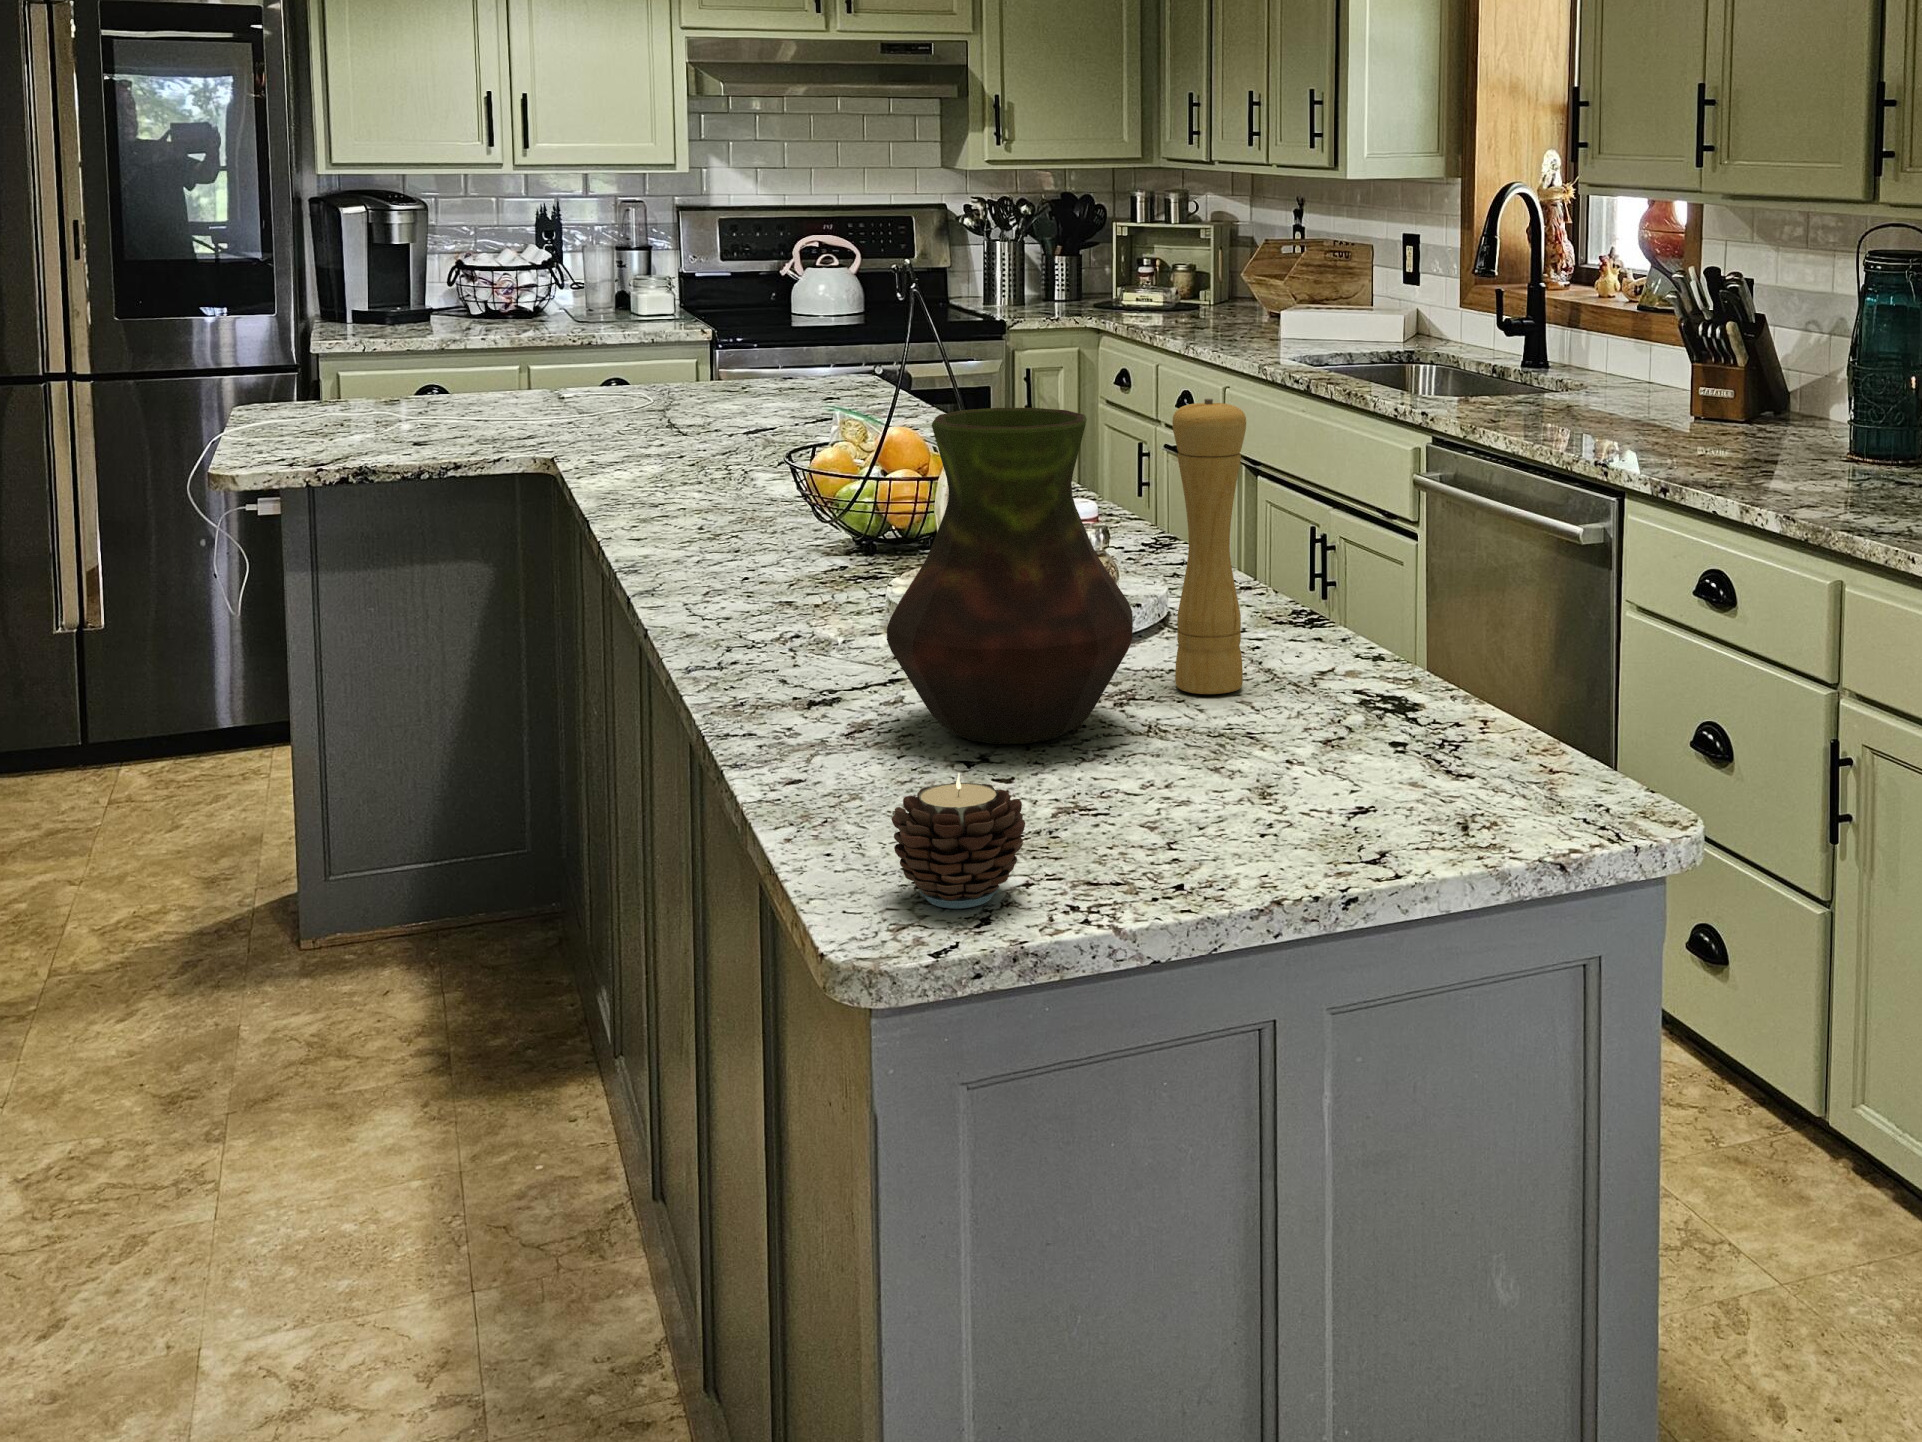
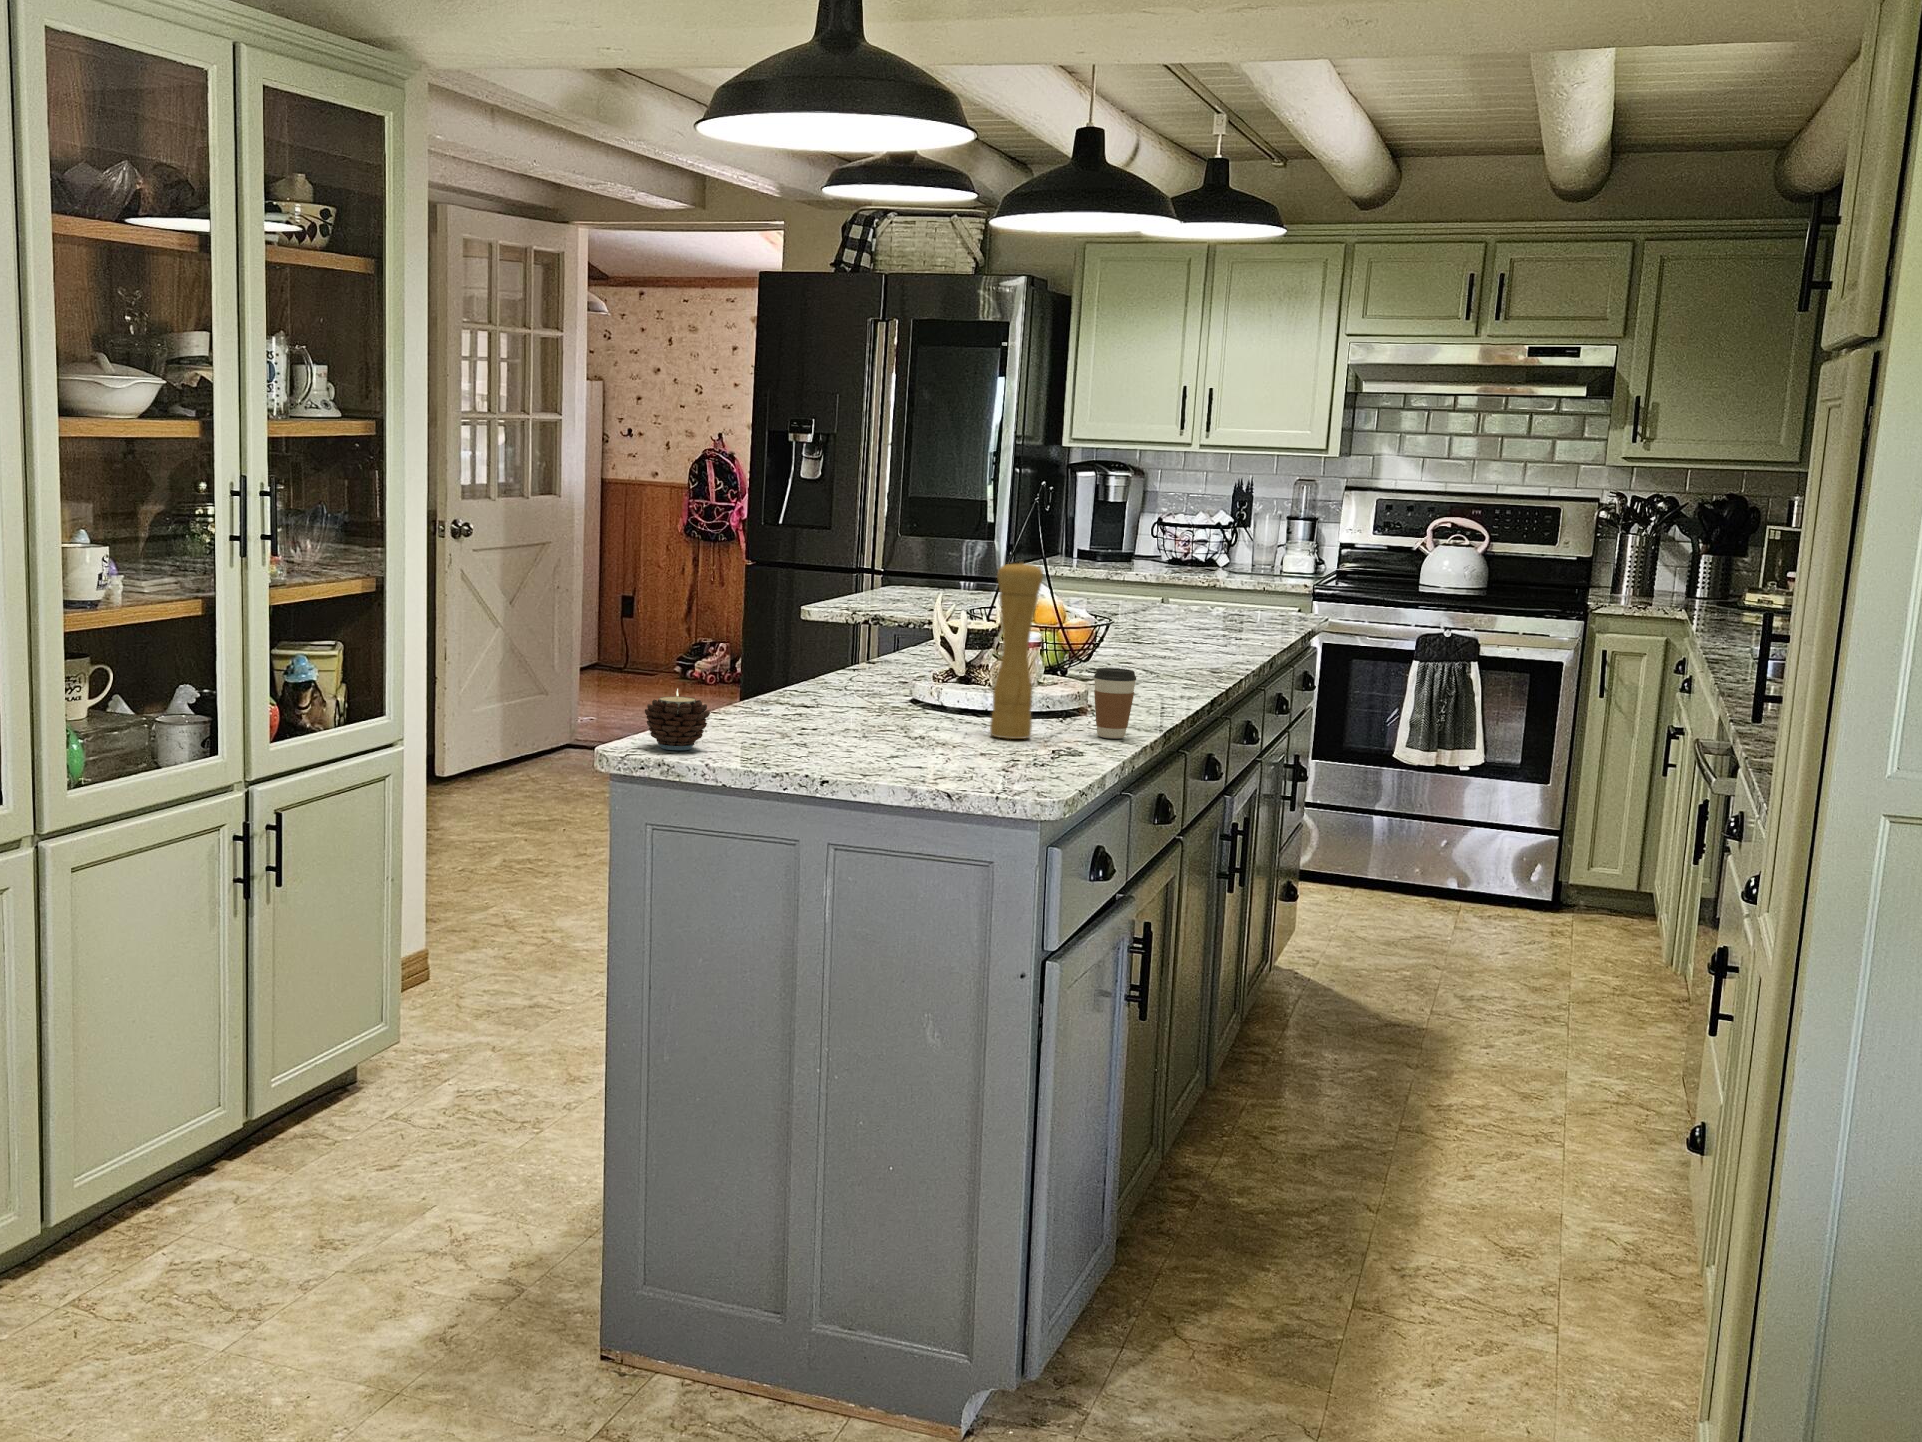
vase: present [887,408,1133,744] -> none [796,549,934,732]
coffee cup: none [1253,541,1318,653] -> present [1094,668,1136,739]

